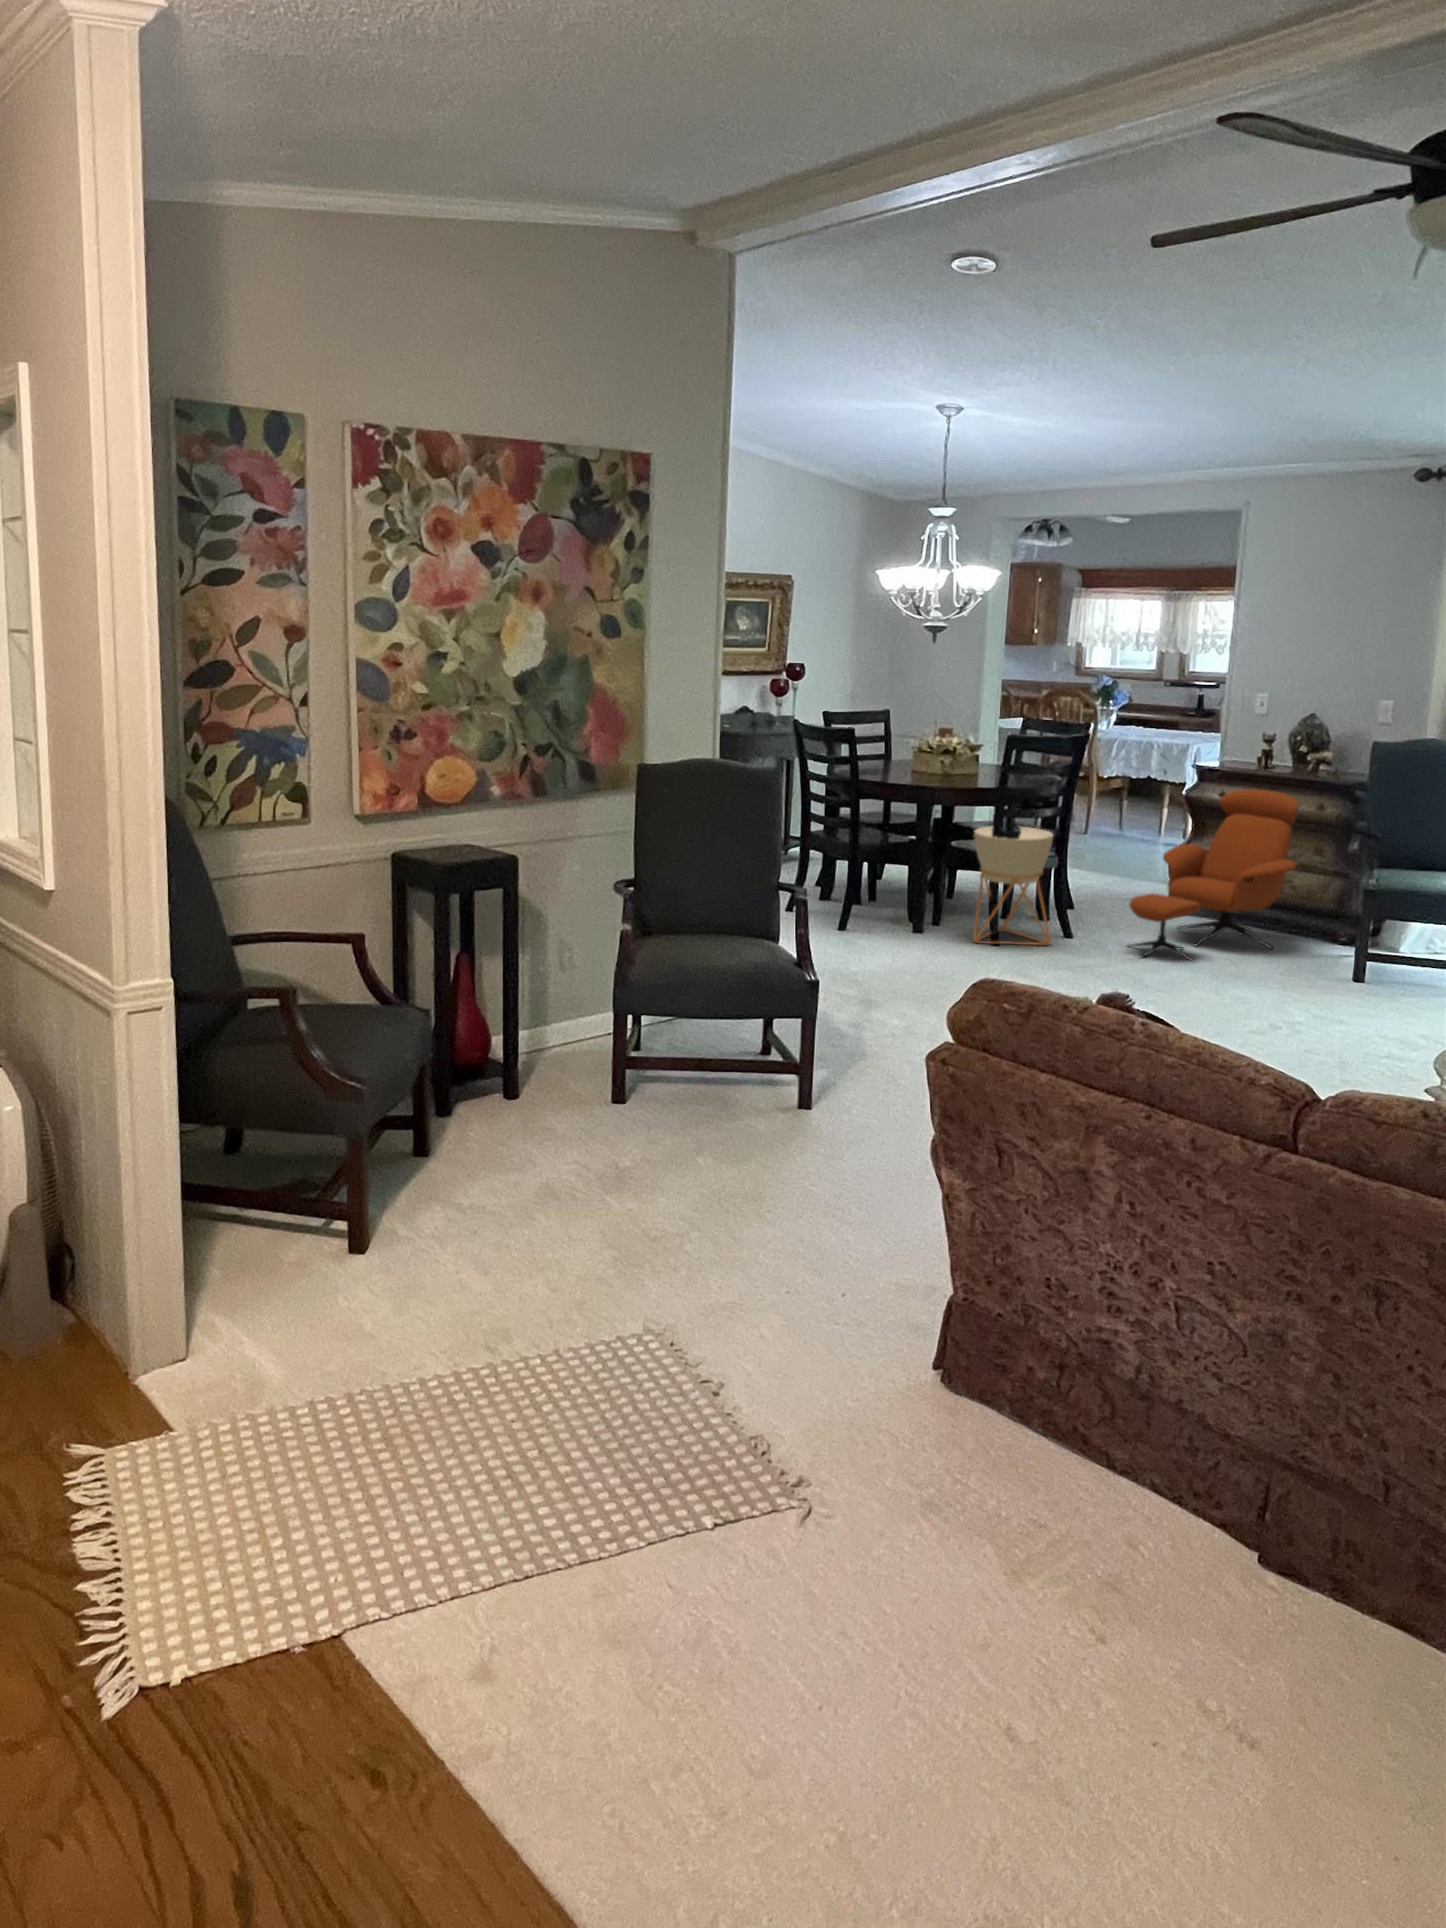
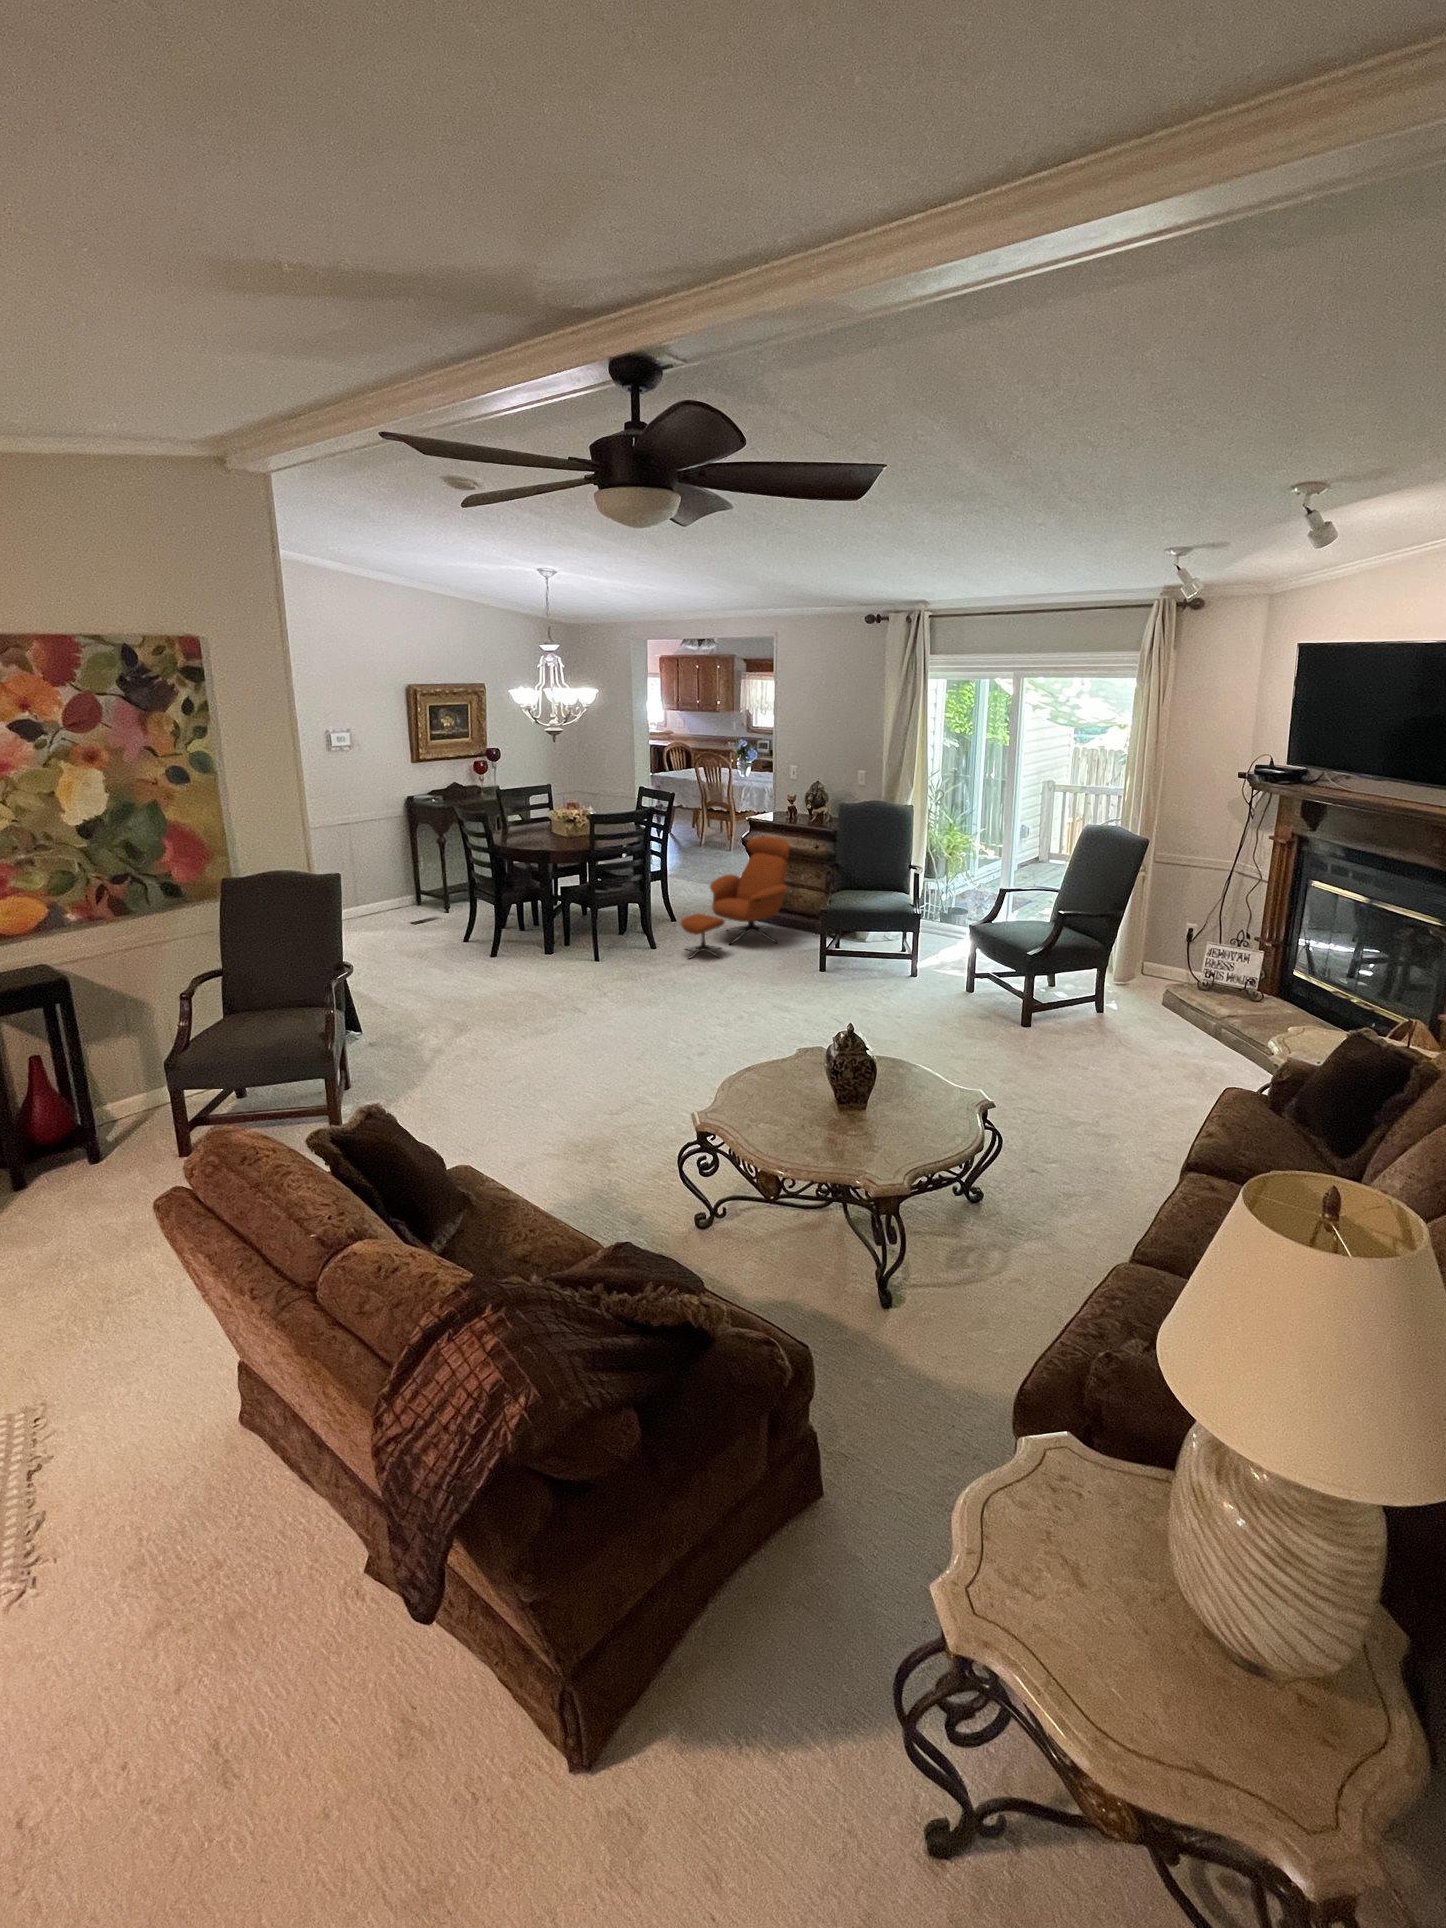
planter: present [973,826,1053,945] -> none [578,872,634,956]

